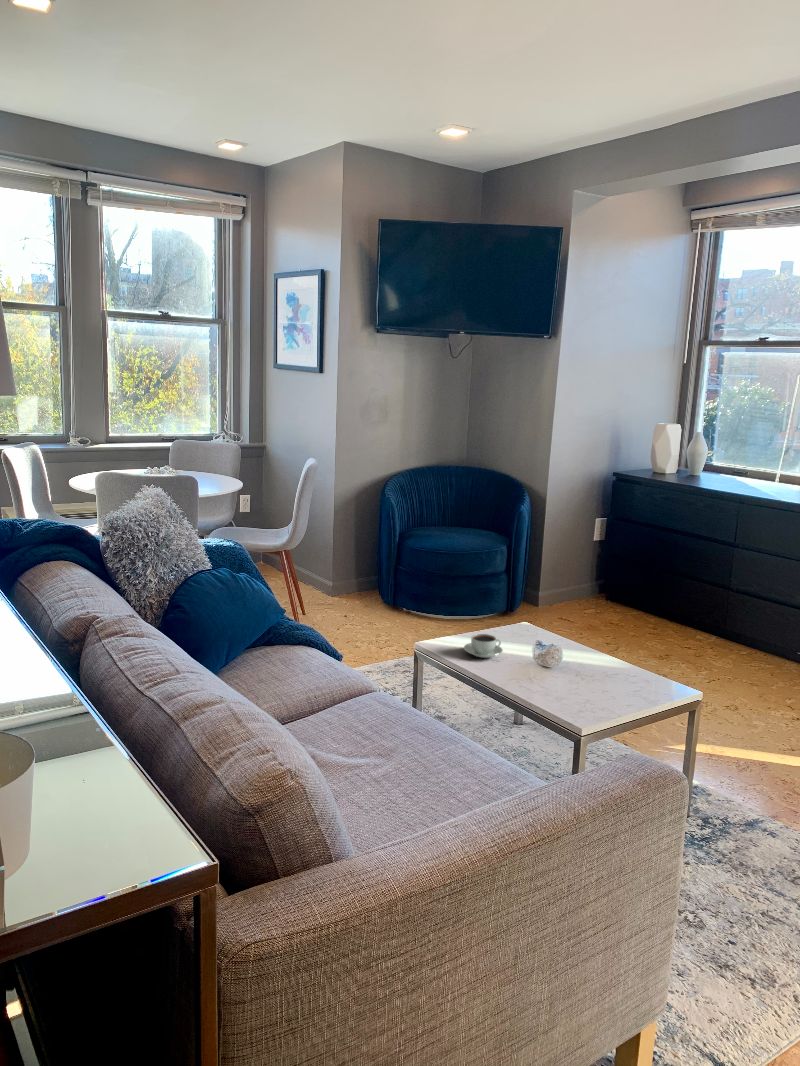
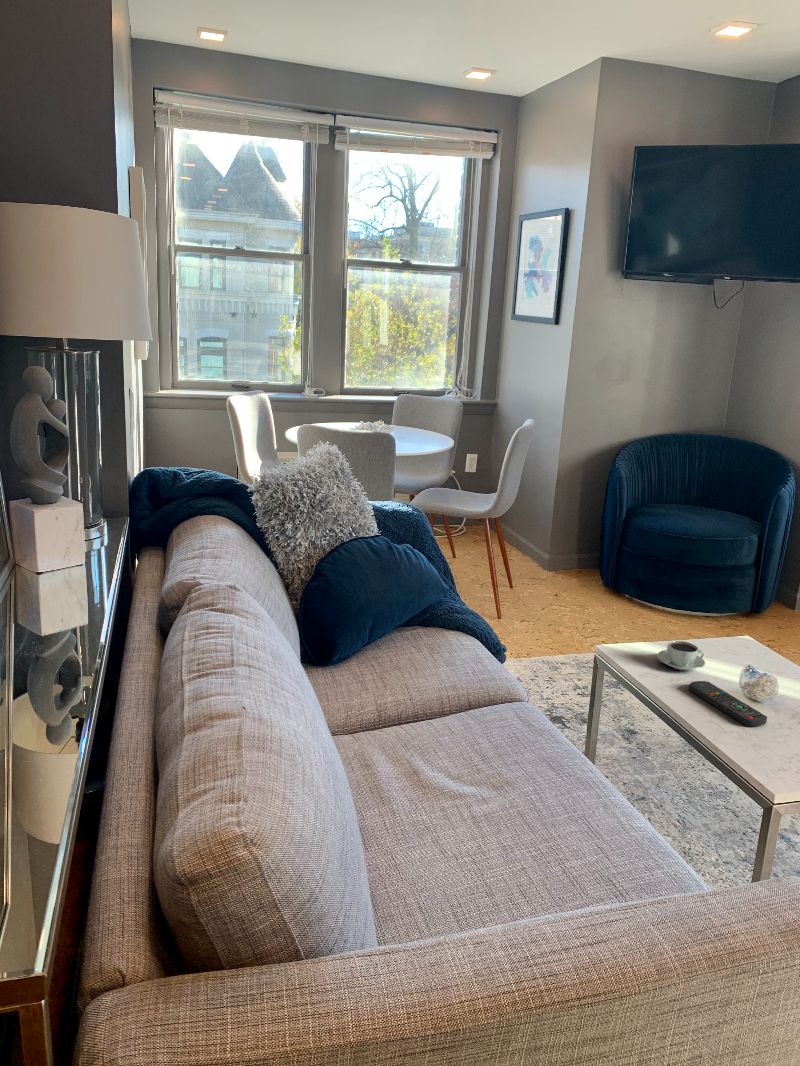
remote control: none [496,663,562,693] -> present [689,681,767,726]

